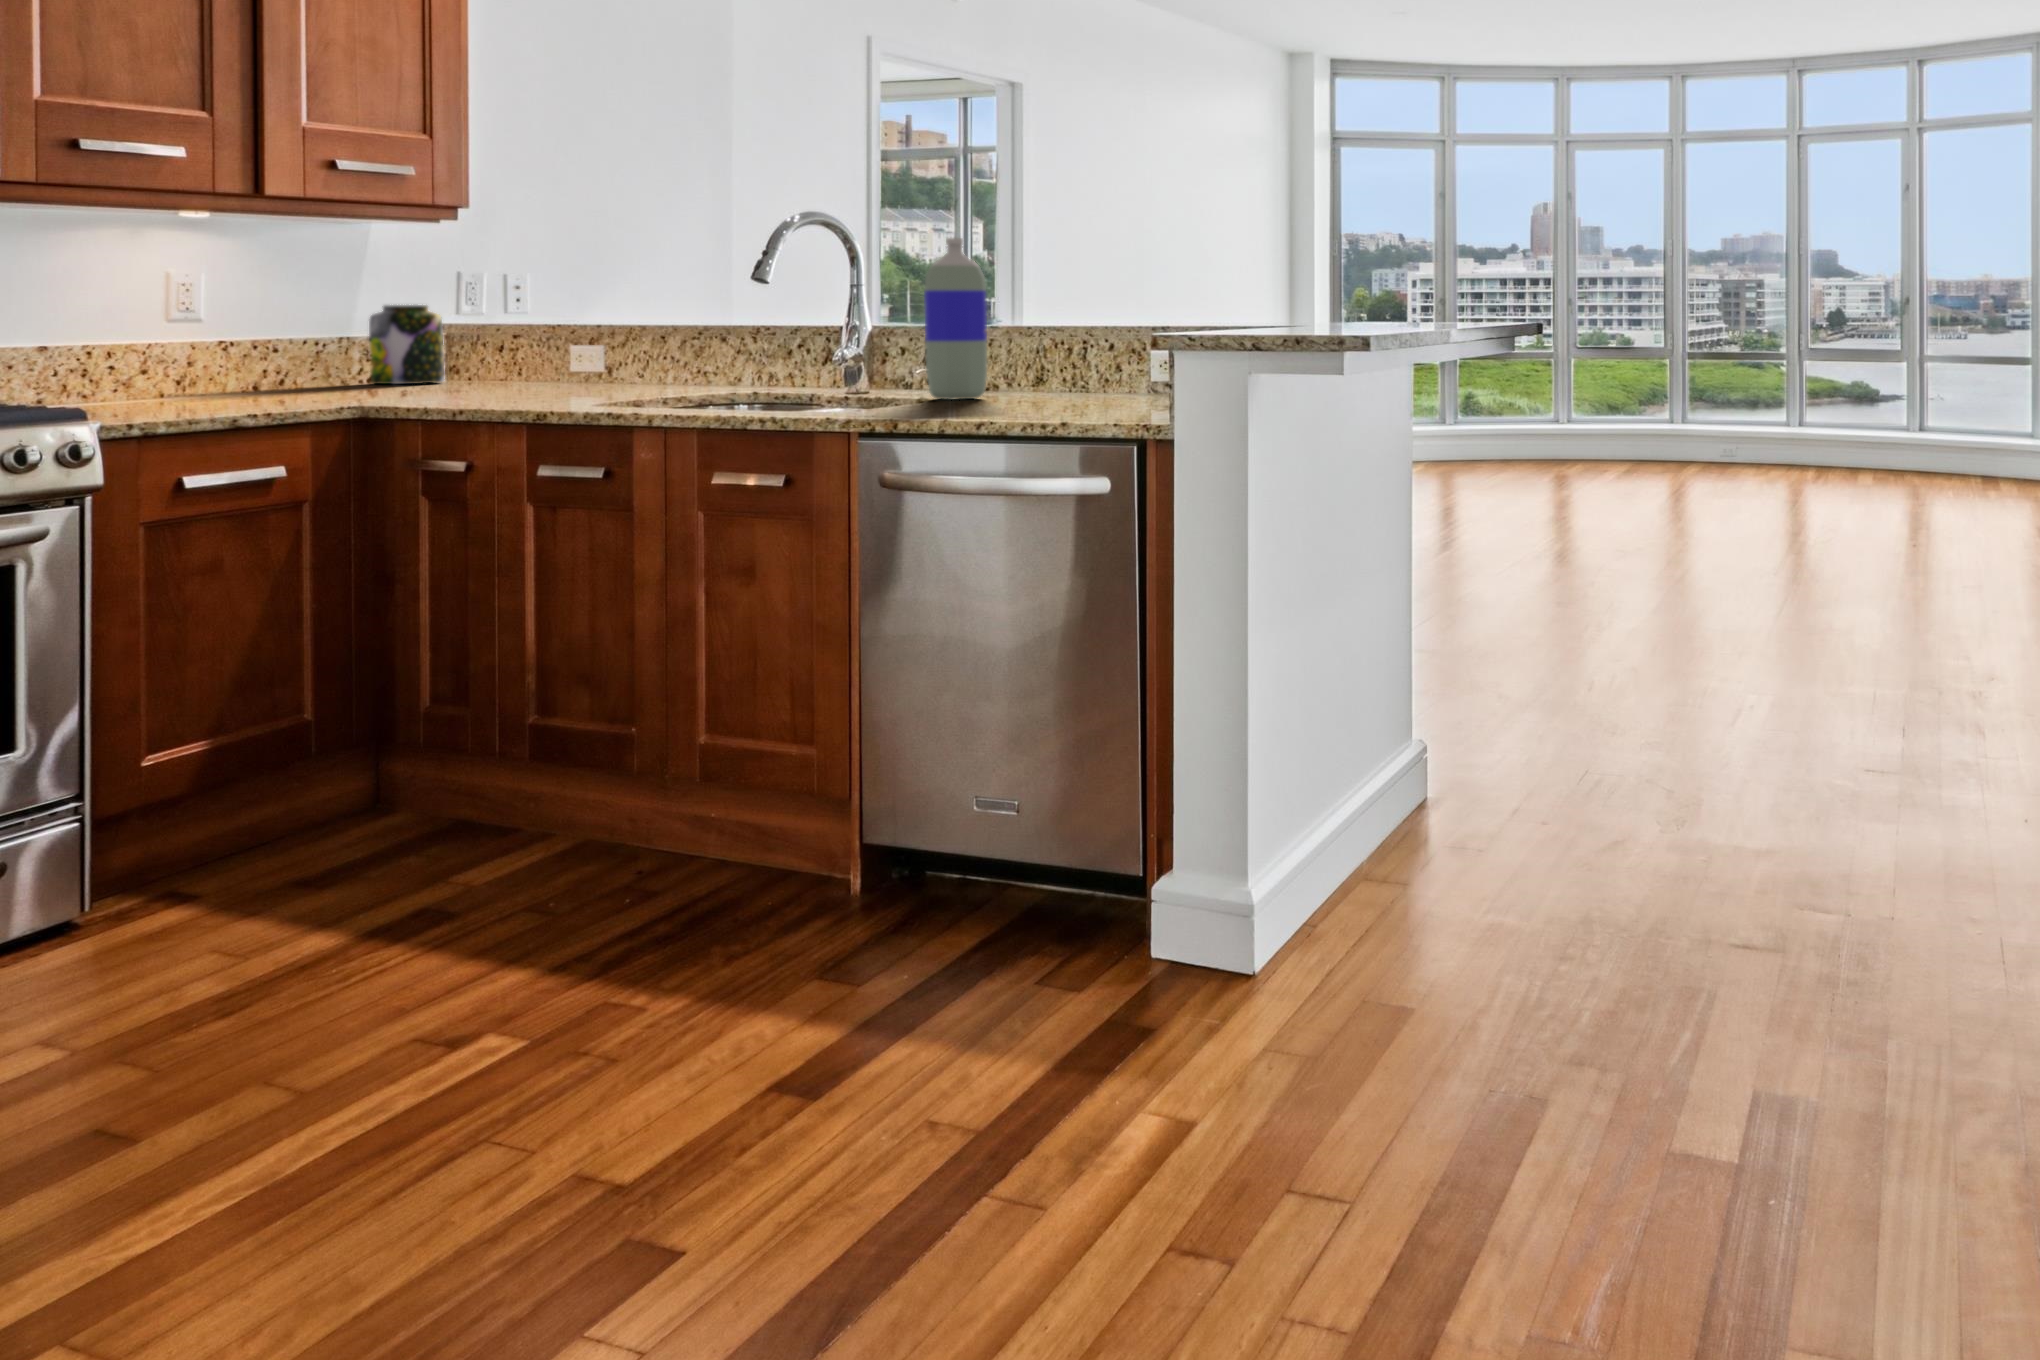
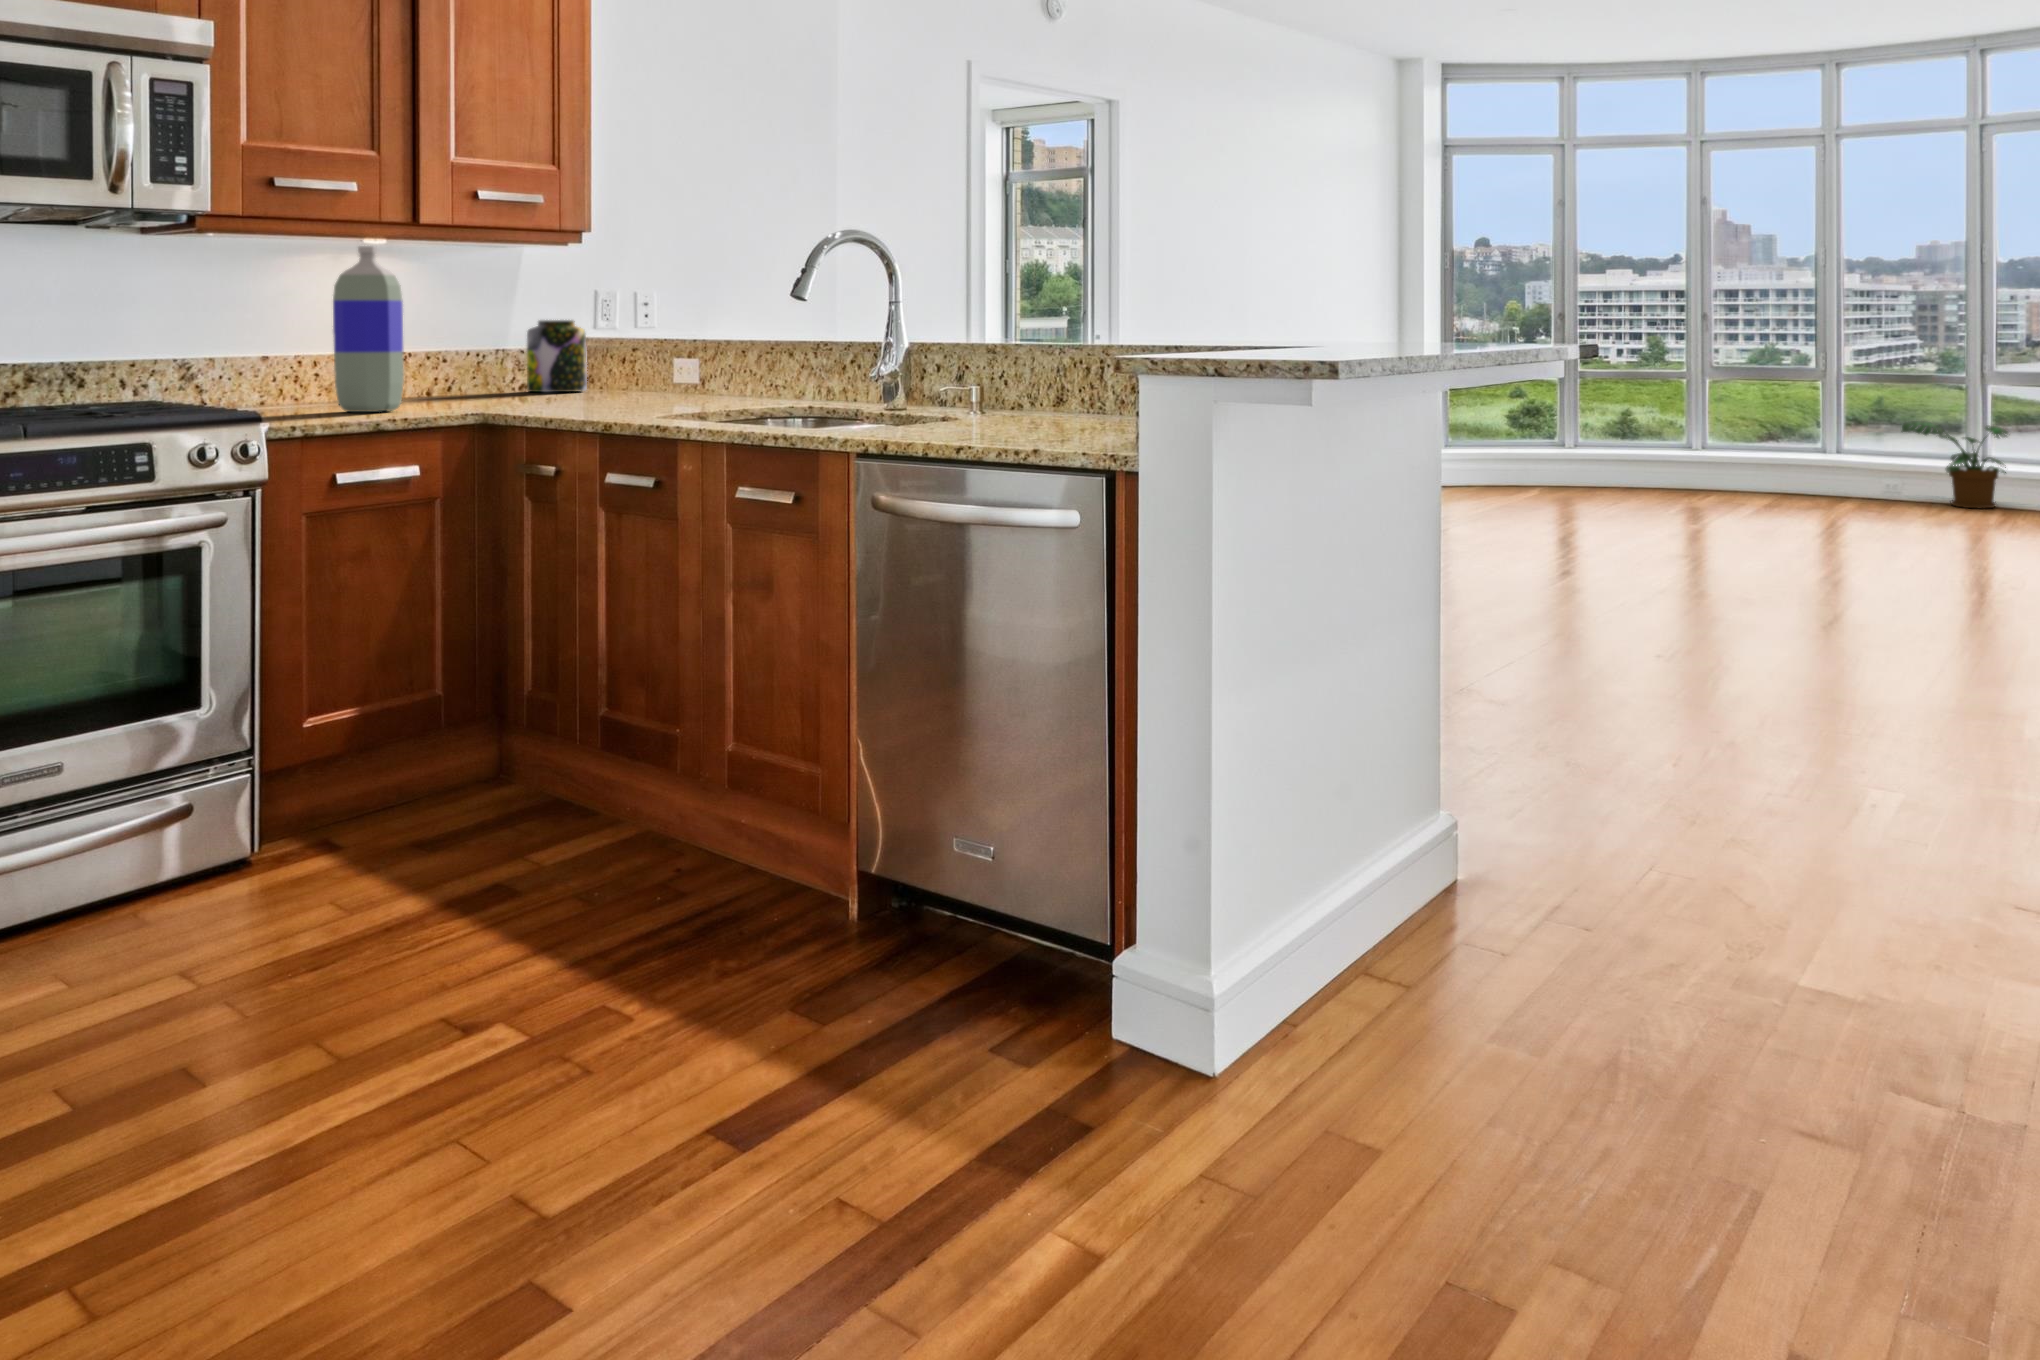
bottle: present [924,238,987,400] -> present [333,246,404,412]
potted plant: none [1716,396,1803,471] -> present [1902,421,2008,508]

